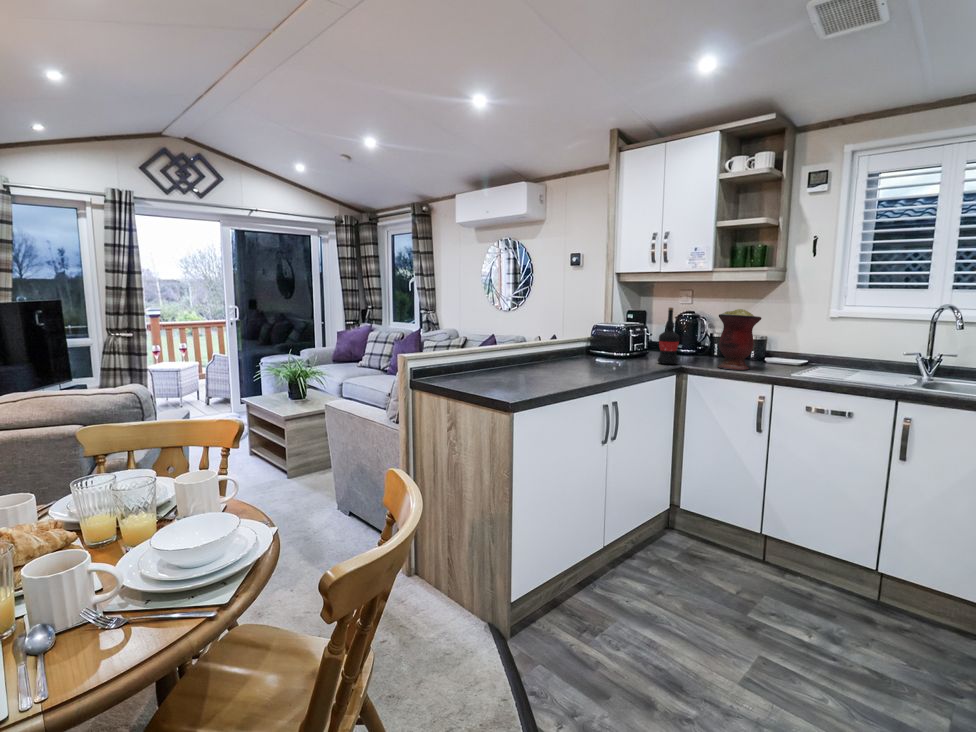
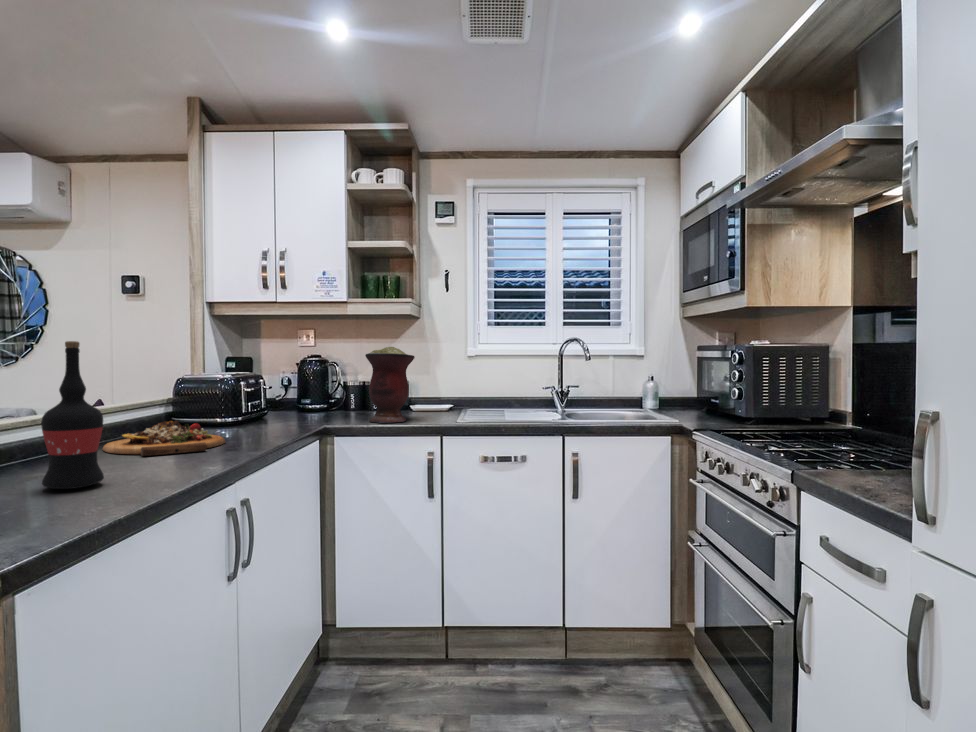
wine bottle: present [658,308,680,364] -> present [41,341,104,489]
cutting board: none [543,354,607,374] -> present [103,421,225,456]

